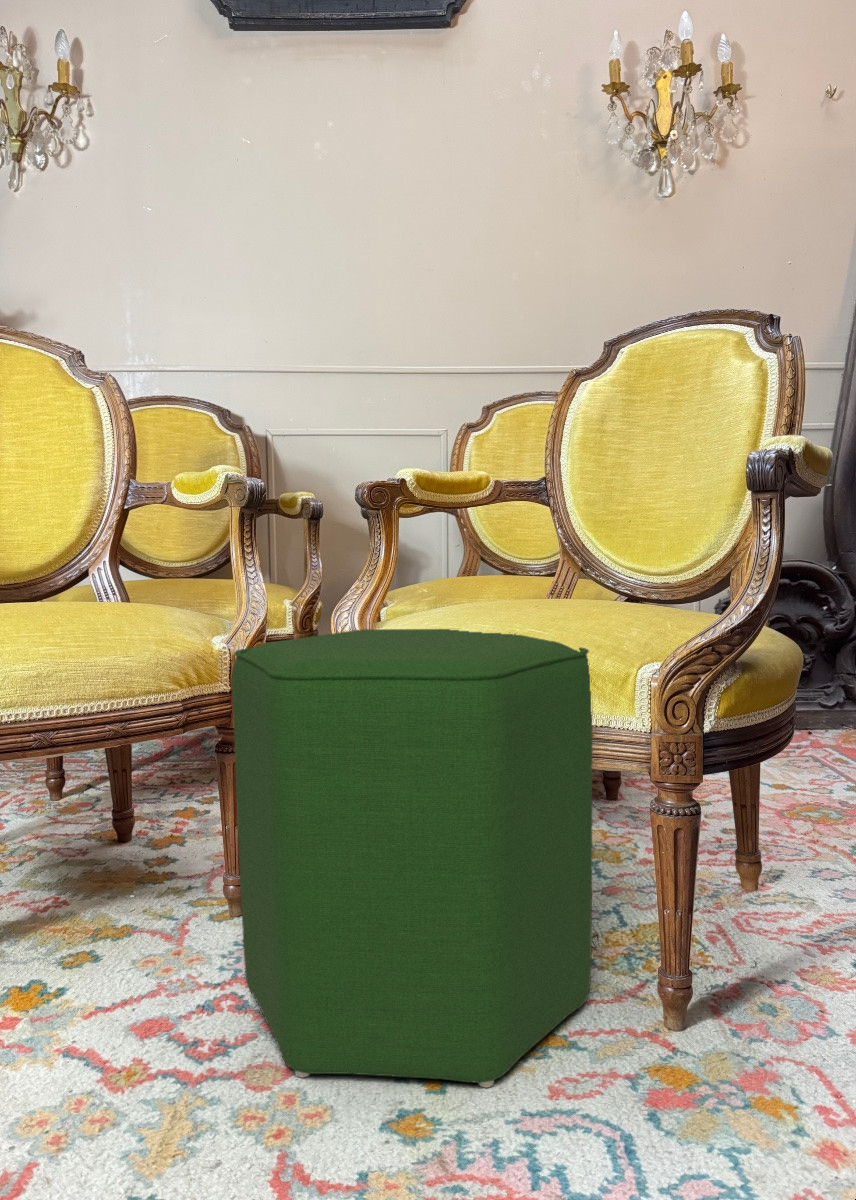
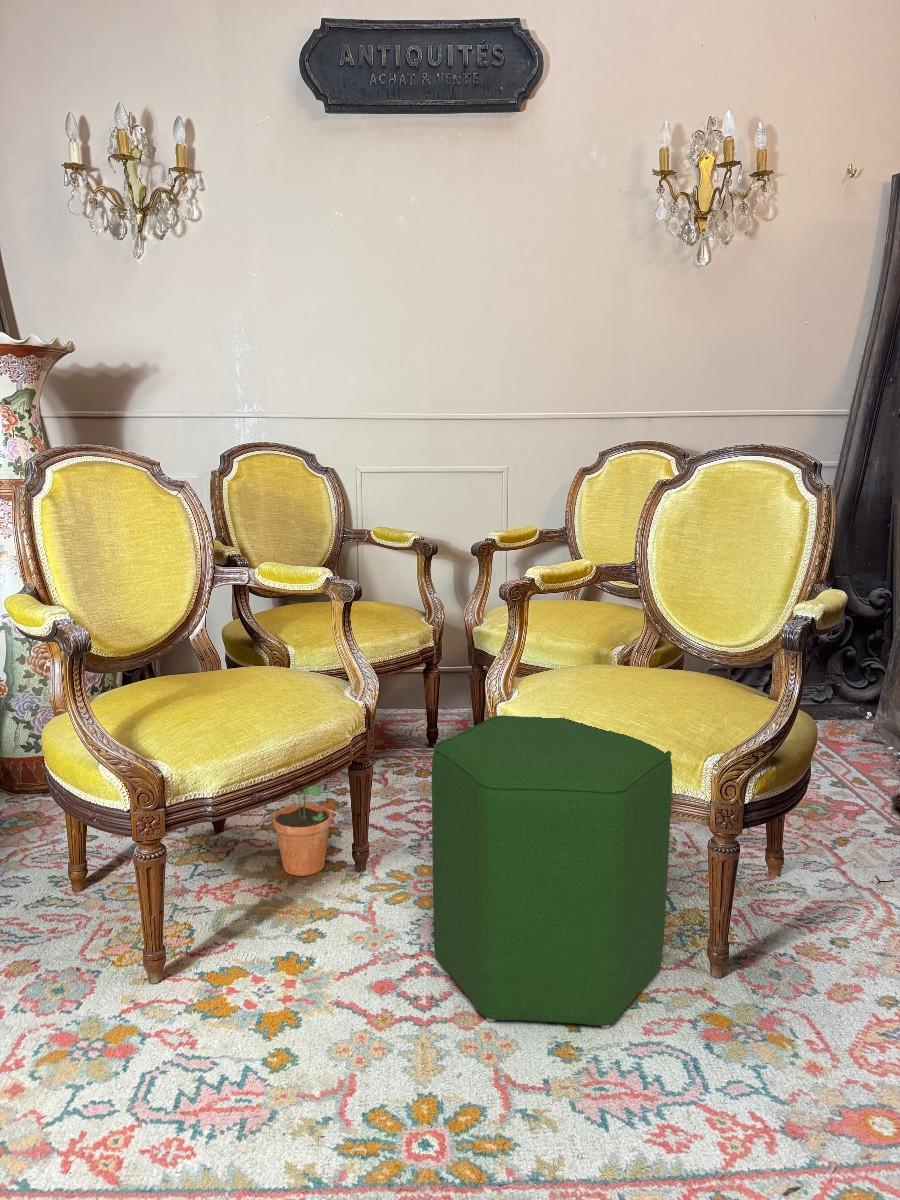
potted plant: none [59,643,156,888] -> present [273,780,332,876]

